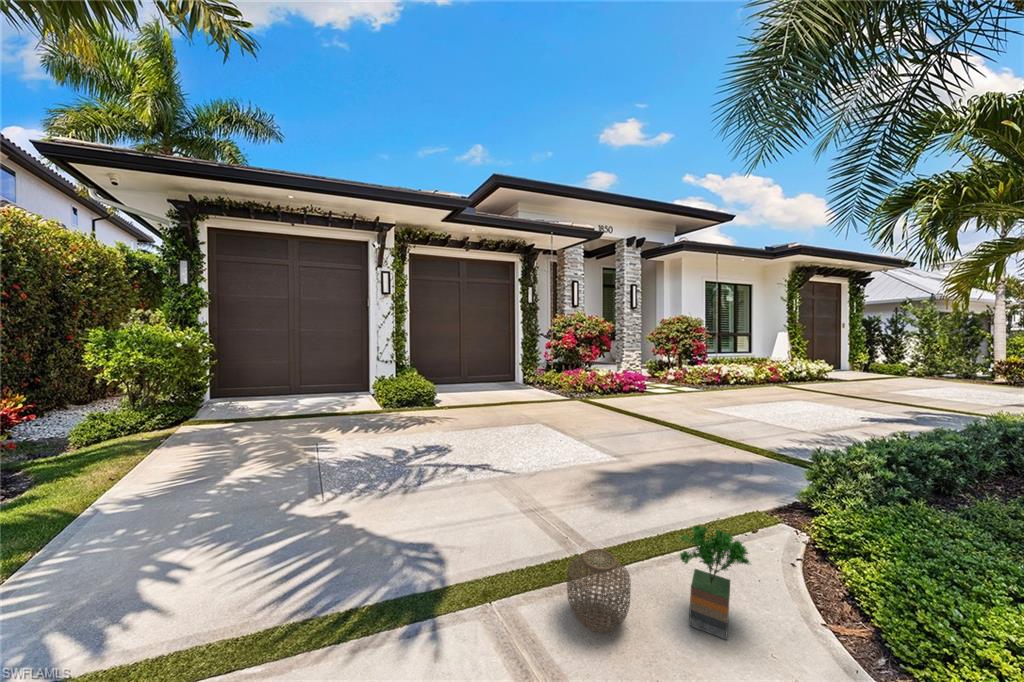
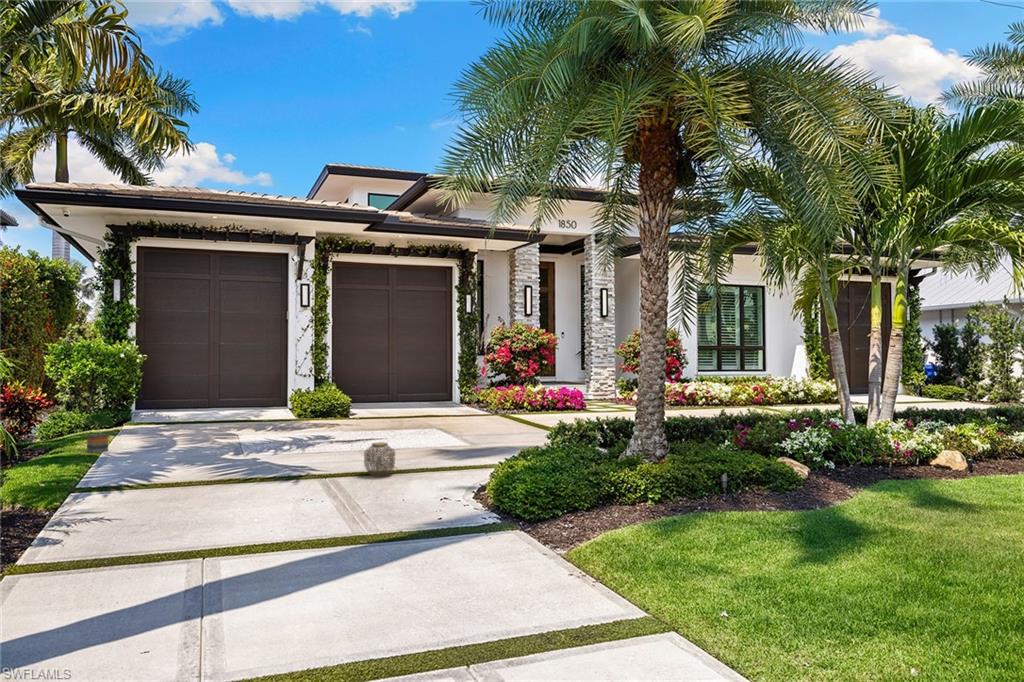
potted tree: present [680,526,749,640] -> present [84,414,114,453]

